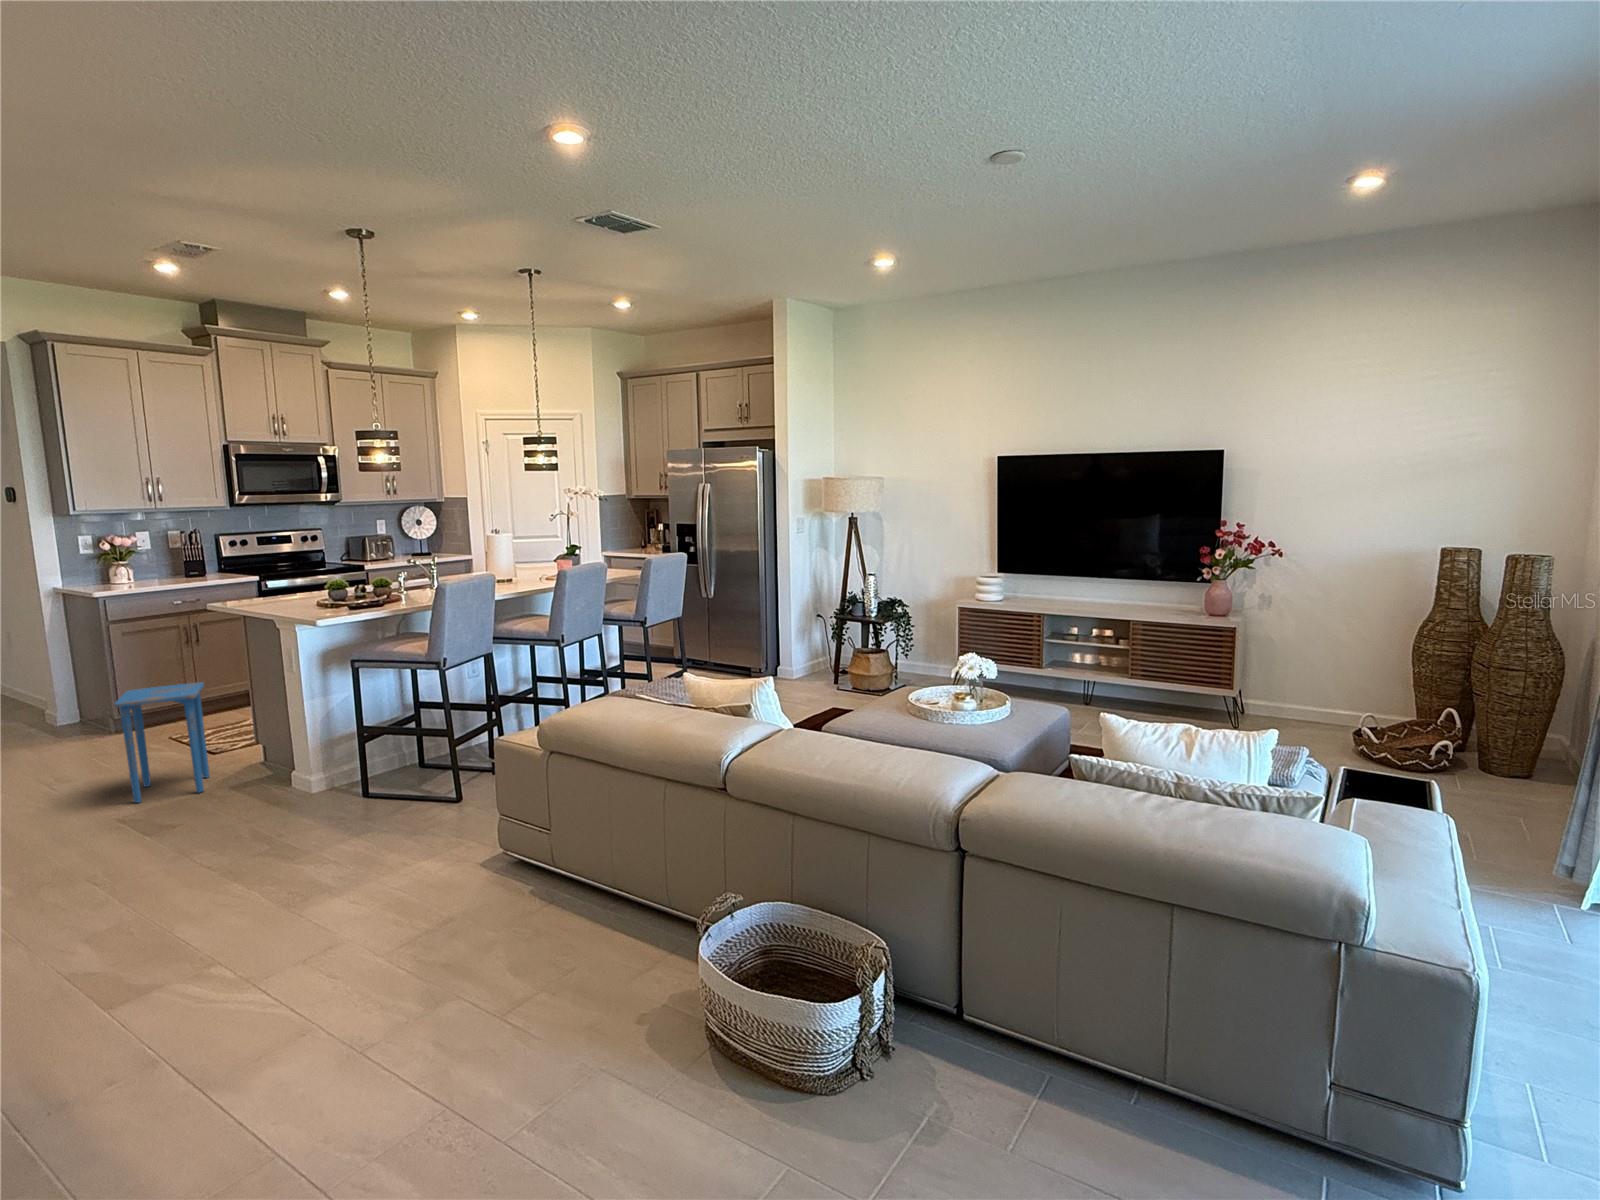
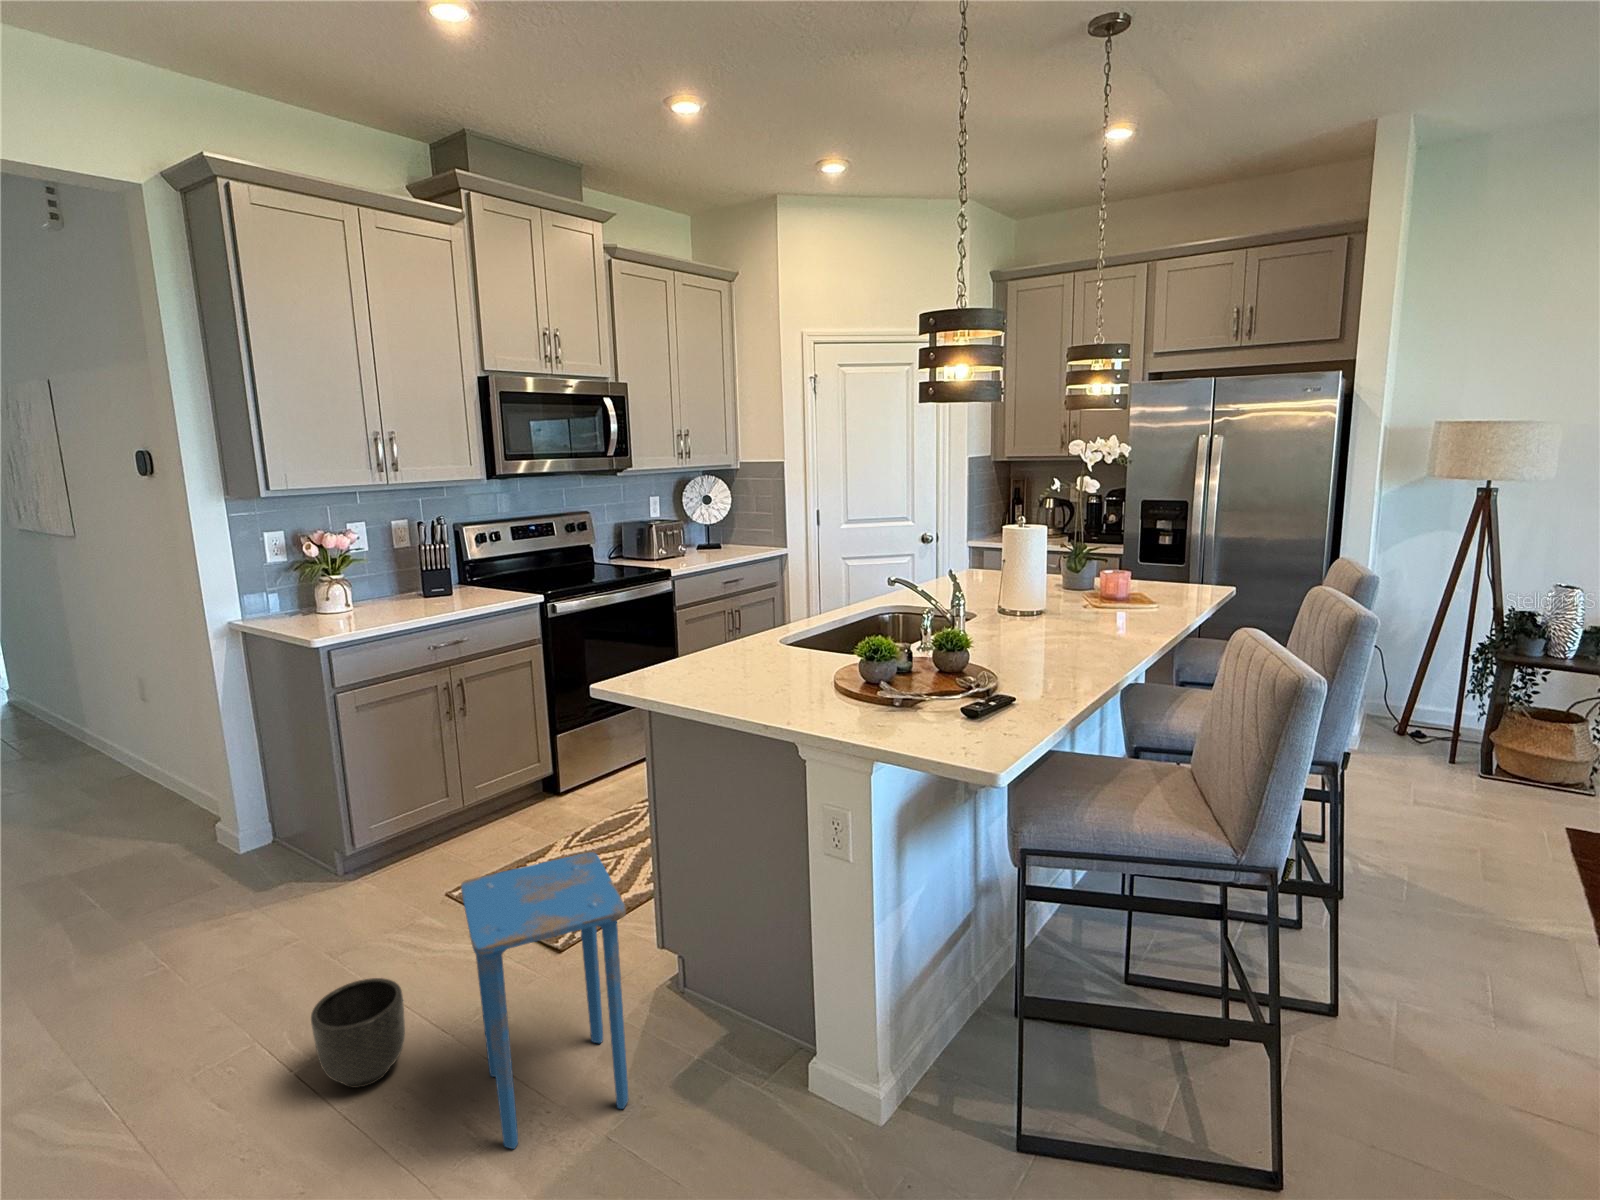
planter: none [52,745,105,791] -> present [311,978,405,1088]

